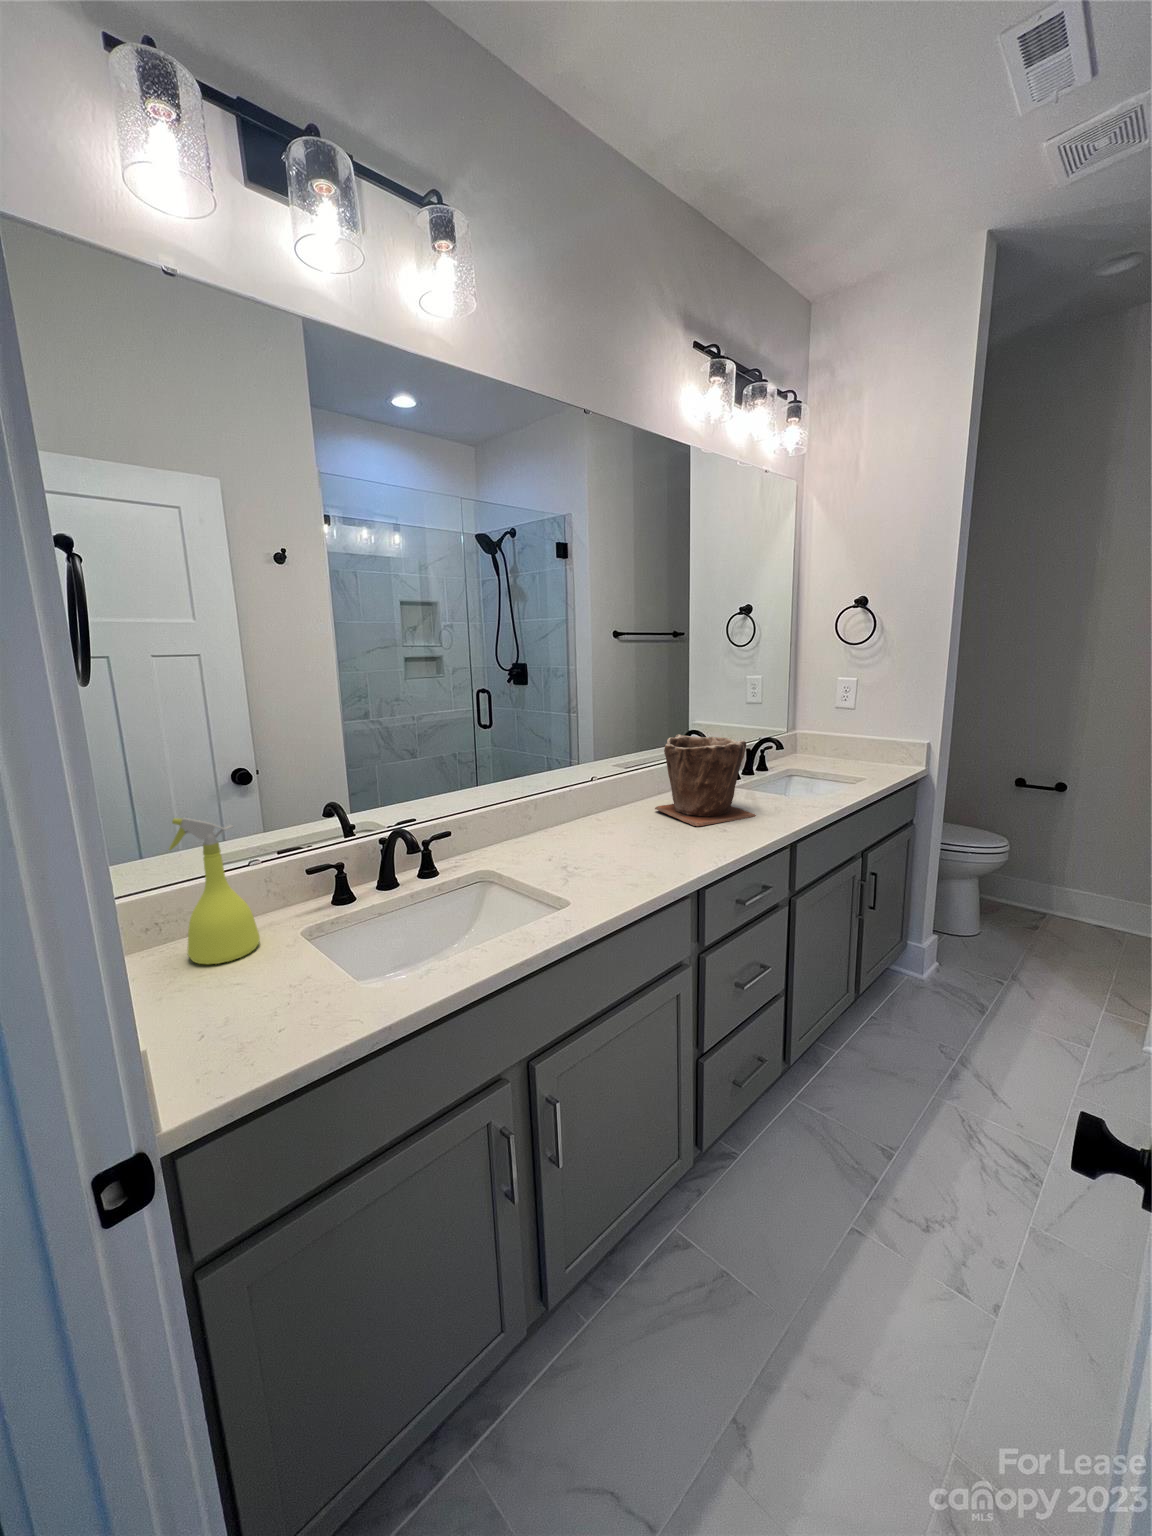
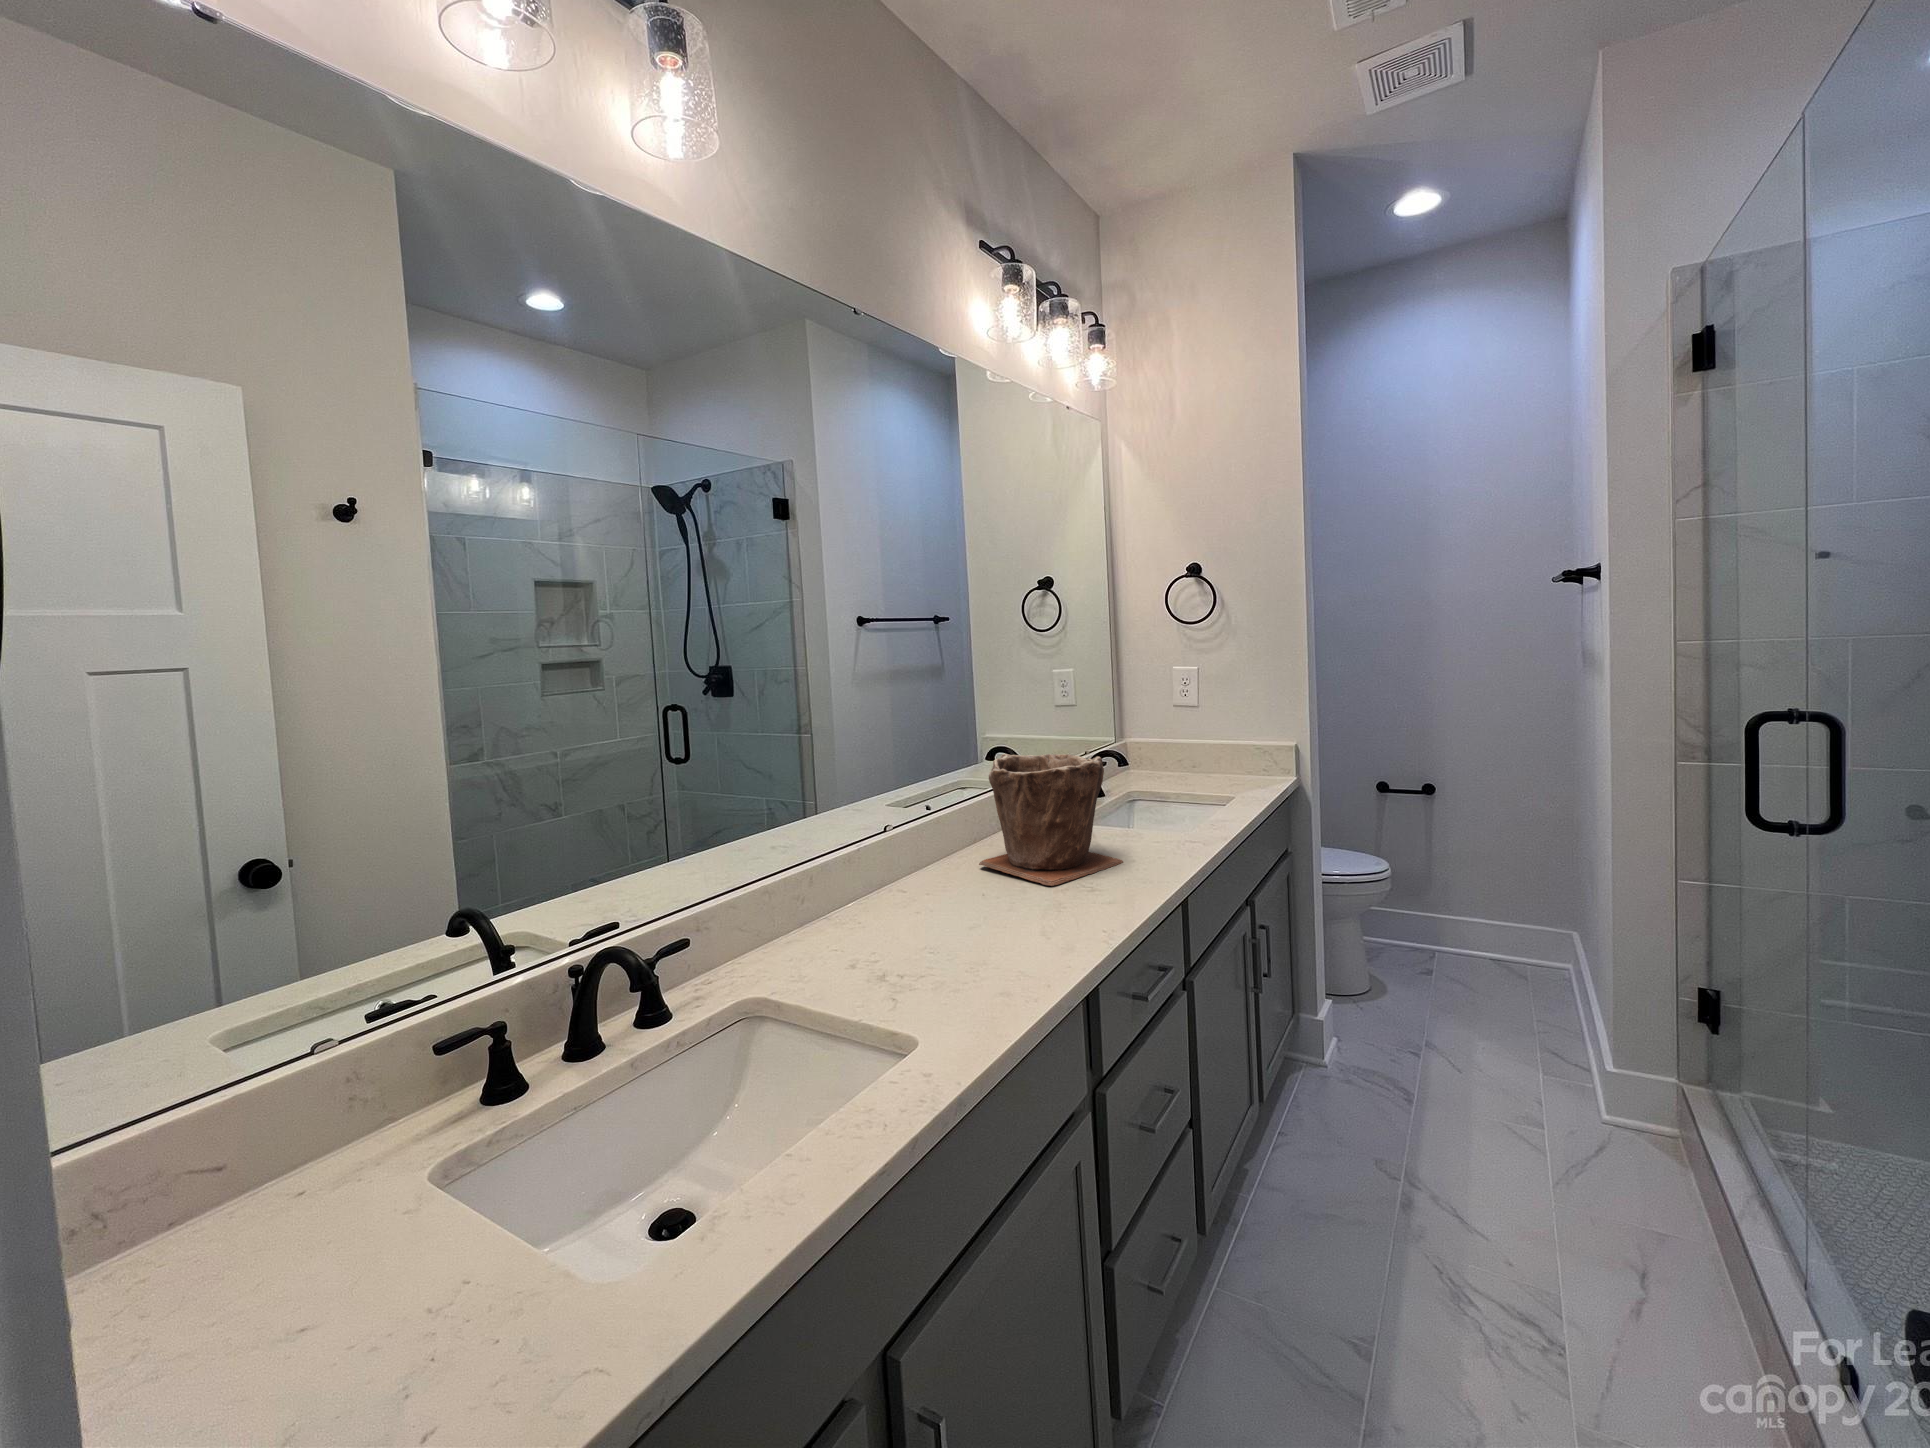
spray bottle: present [169,817,260,964] -> none [142,982,344,1294]

